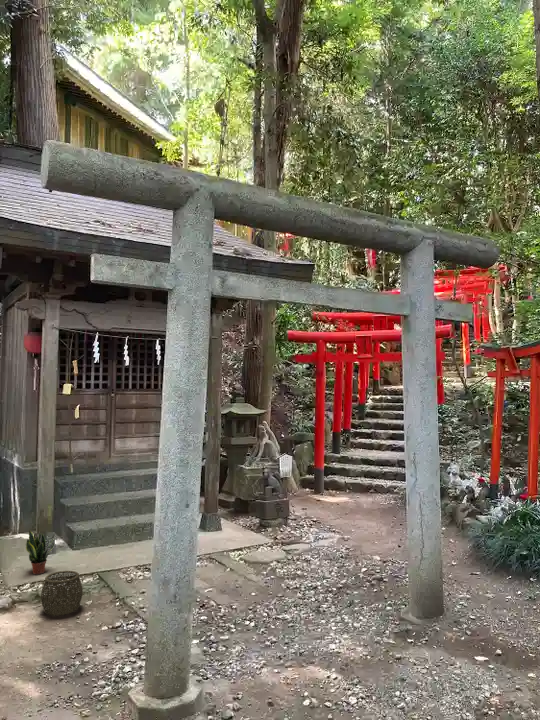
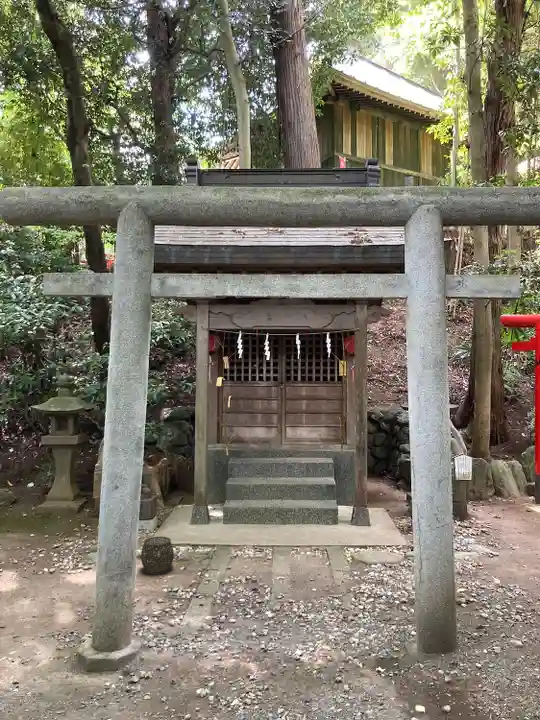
potted plant: present [26,530,53,574] -> none [170,499,197,537]

